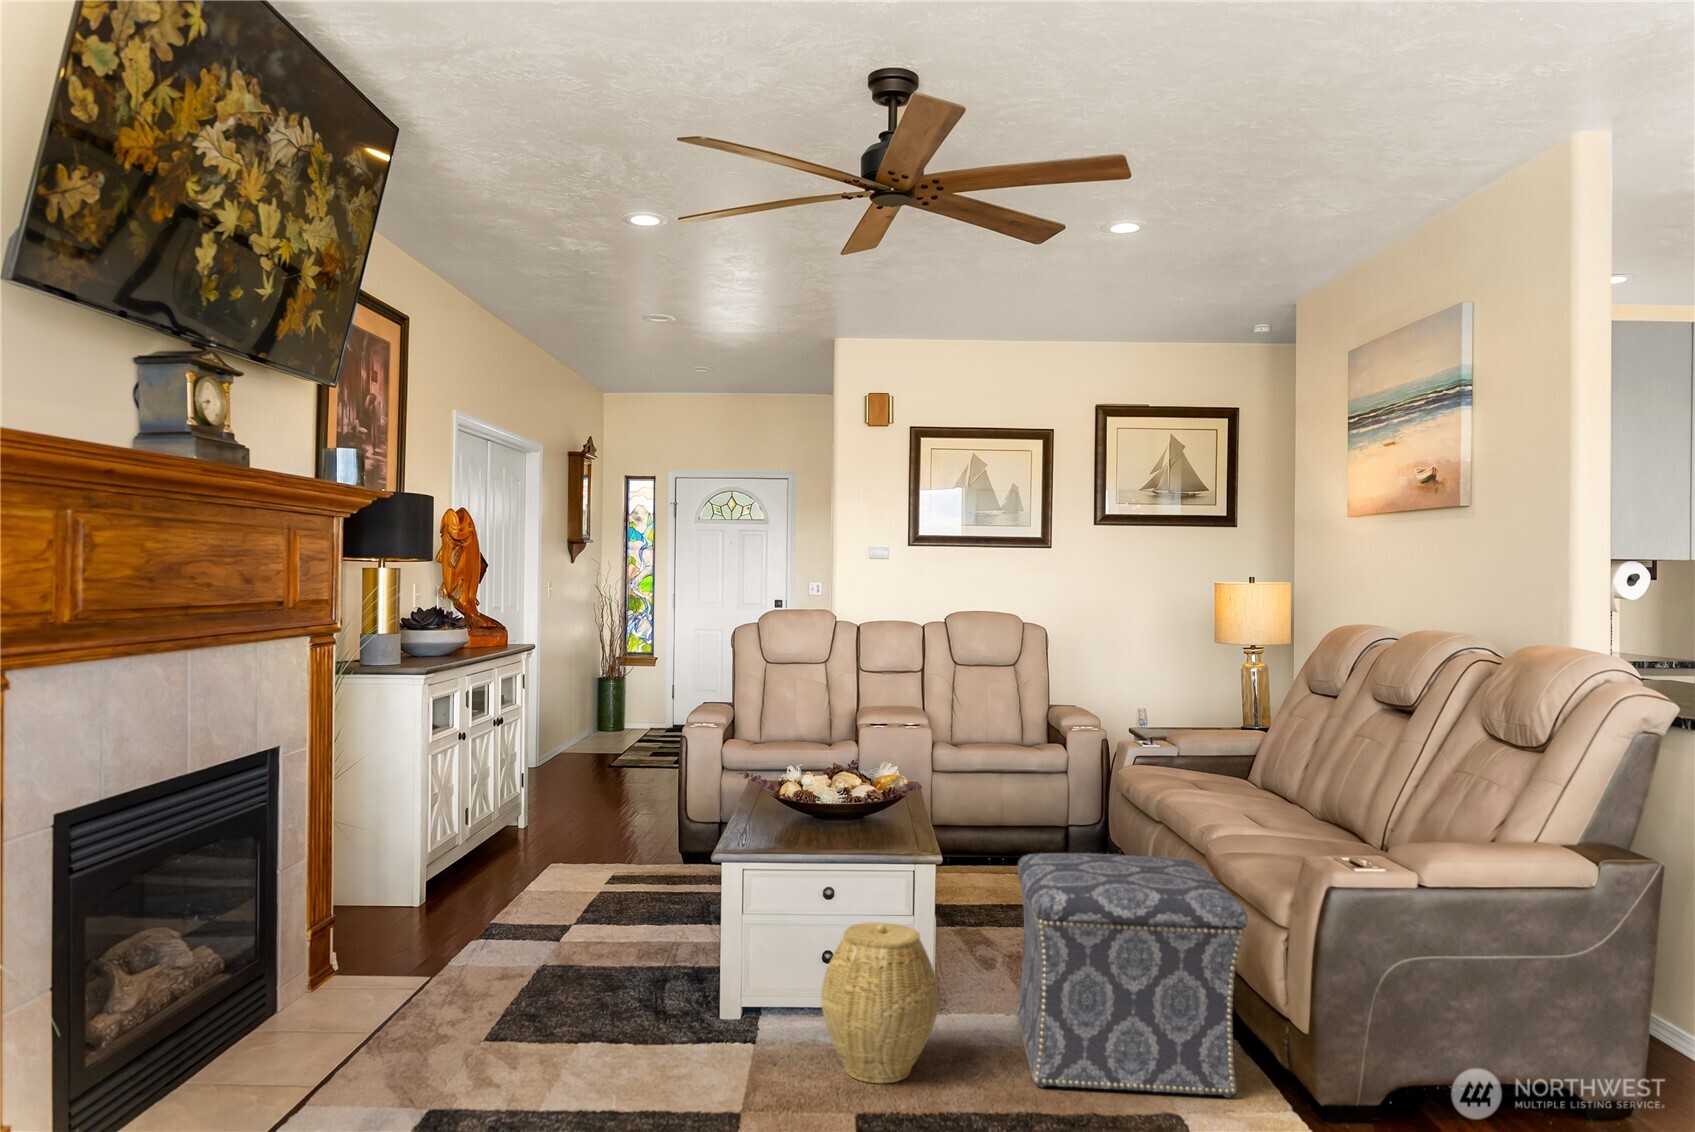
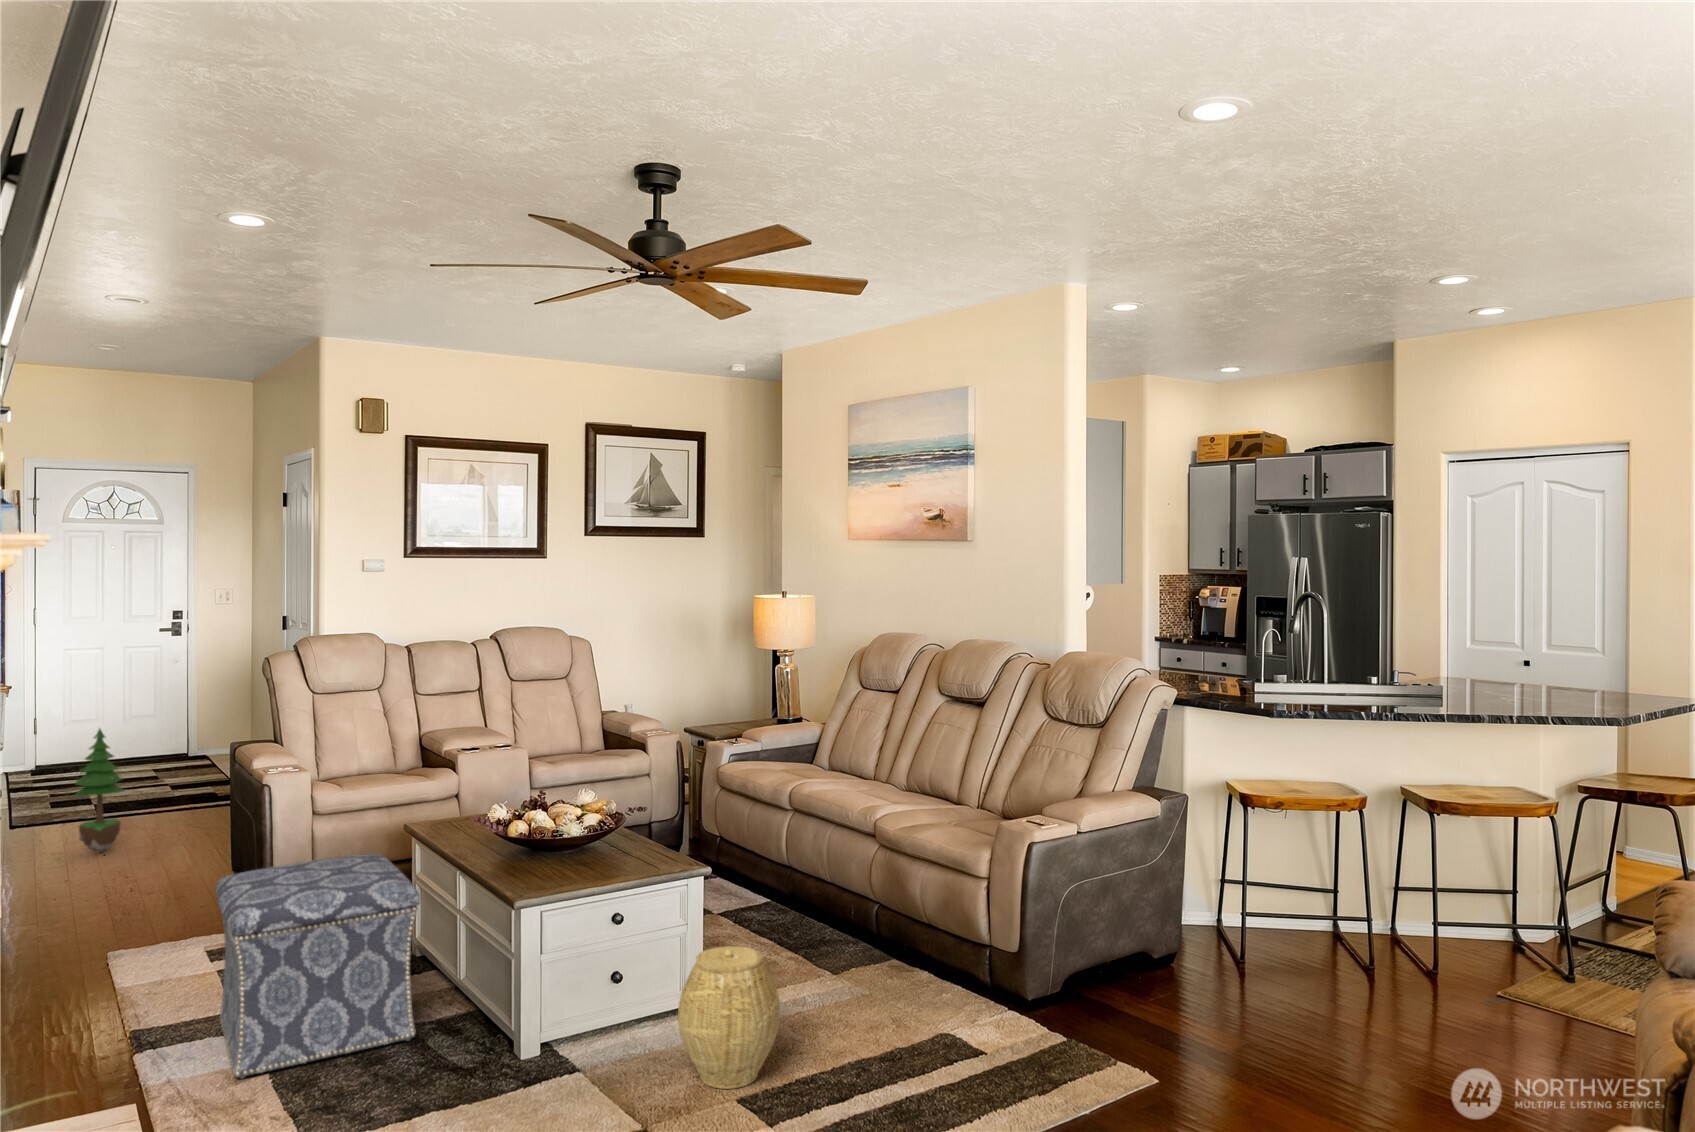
potted tree: none [608,679,648,789] -> present [75,729,124,853]
ottoman: present [1016,853,1248,1097] -> present [216,854,420,1078]

